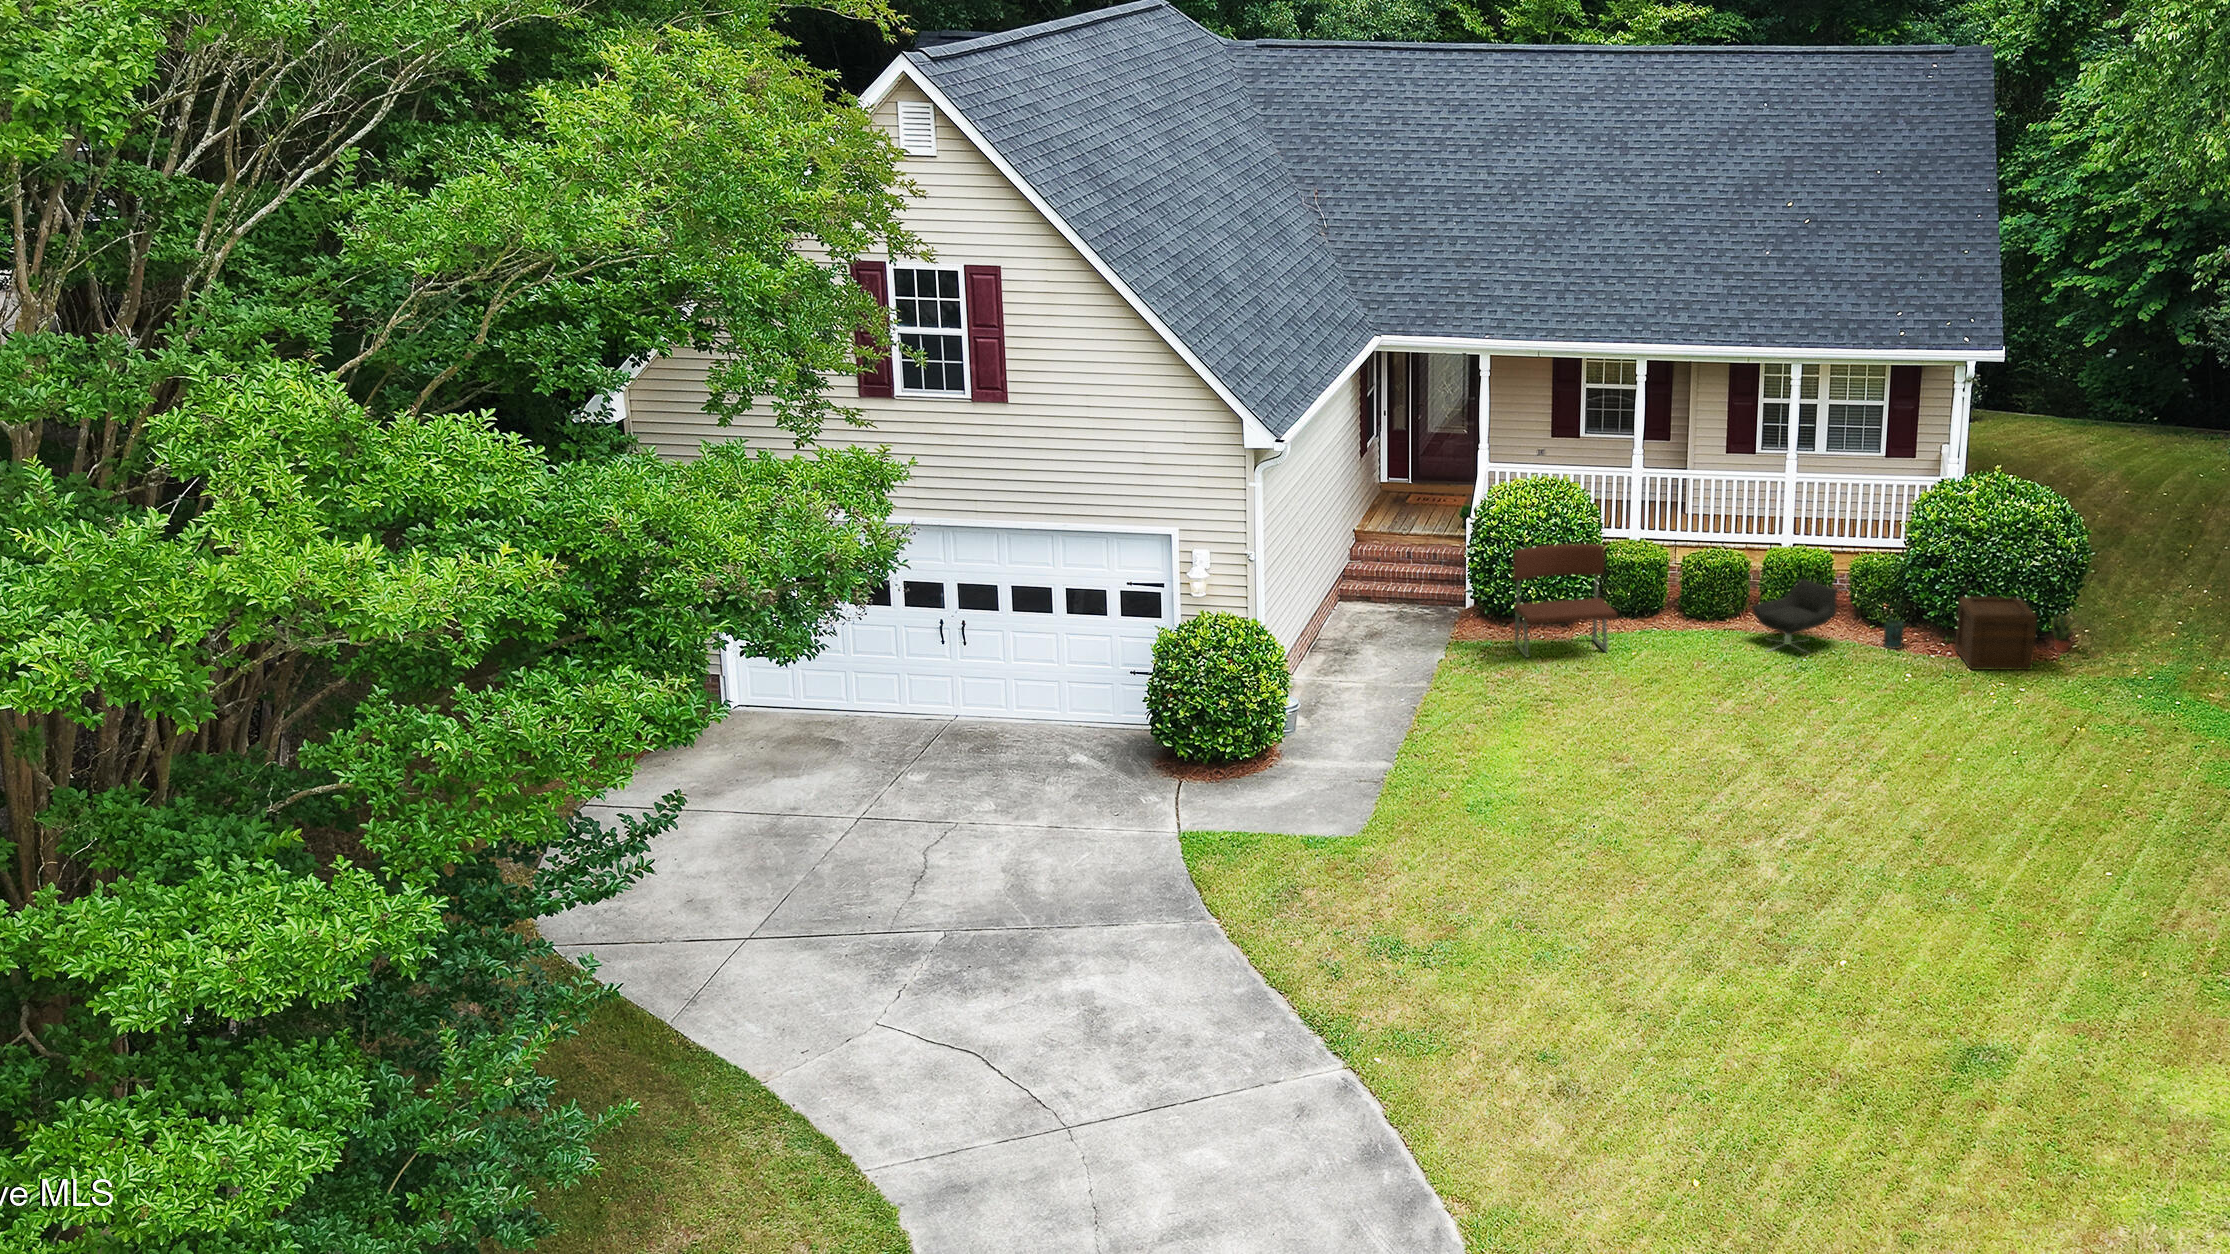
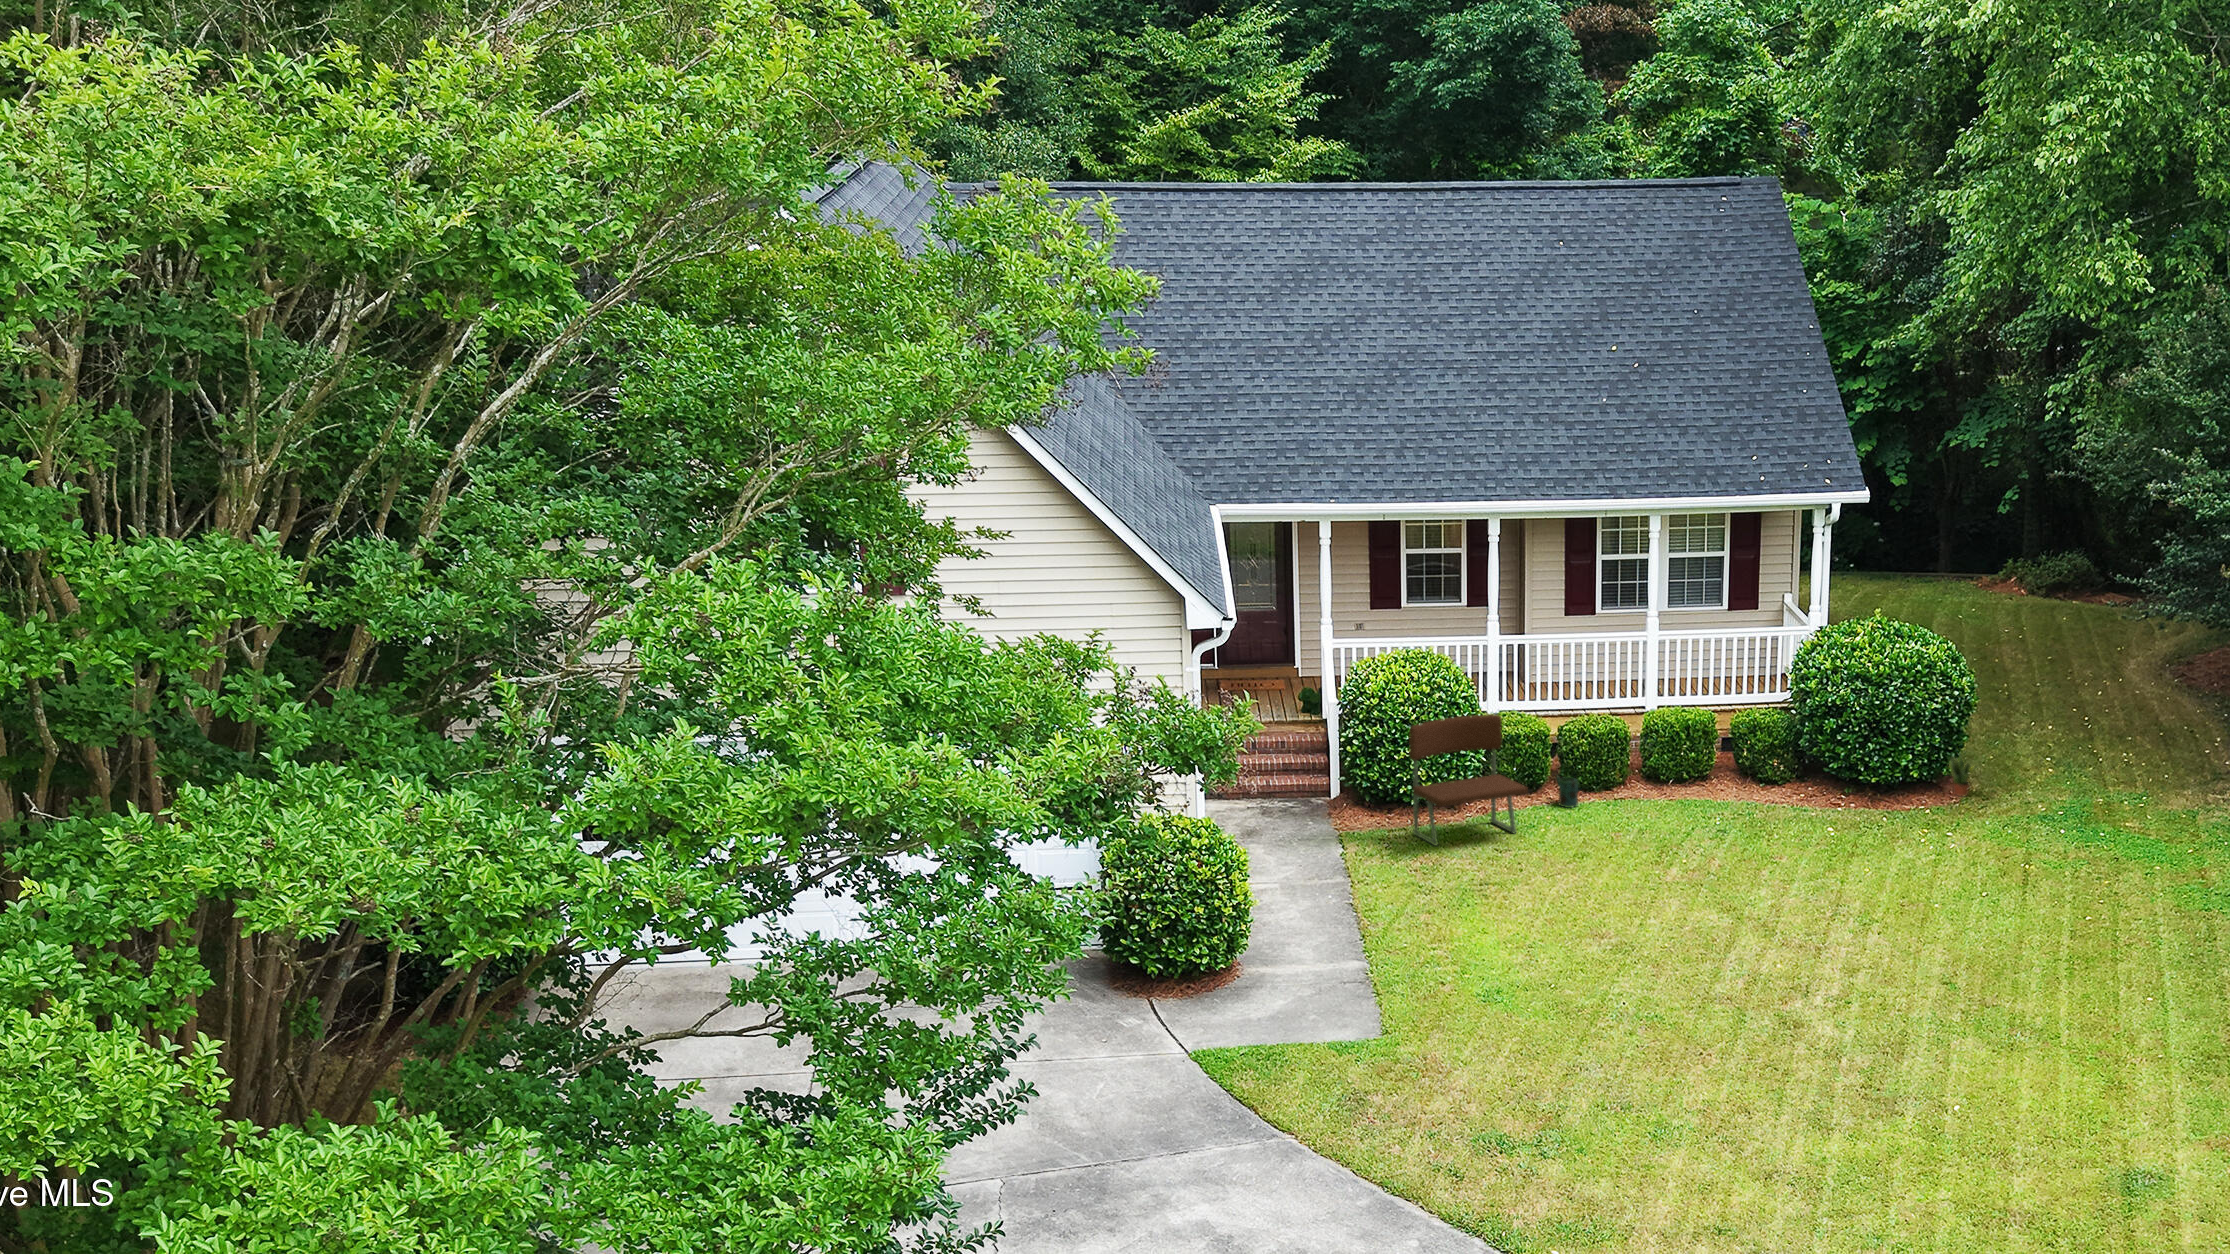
lounge chair: present [1752,579,1837,652] -> none [1653,739,1742,820]
wooden crate: present [1955,597,2037,670] -> none [1861,741,1952,820]
watering can: present [1883,611,1904,649] -> present [1553,770,1578,808]

